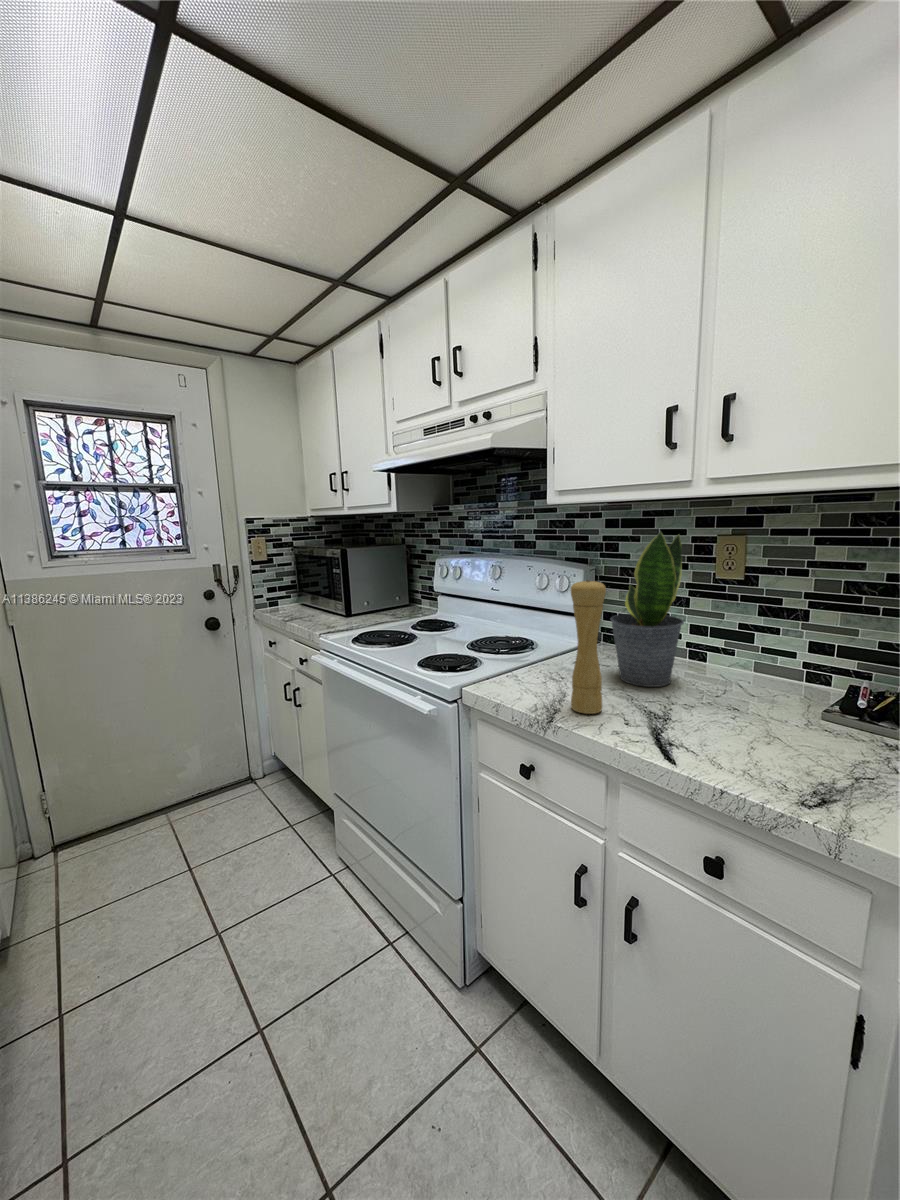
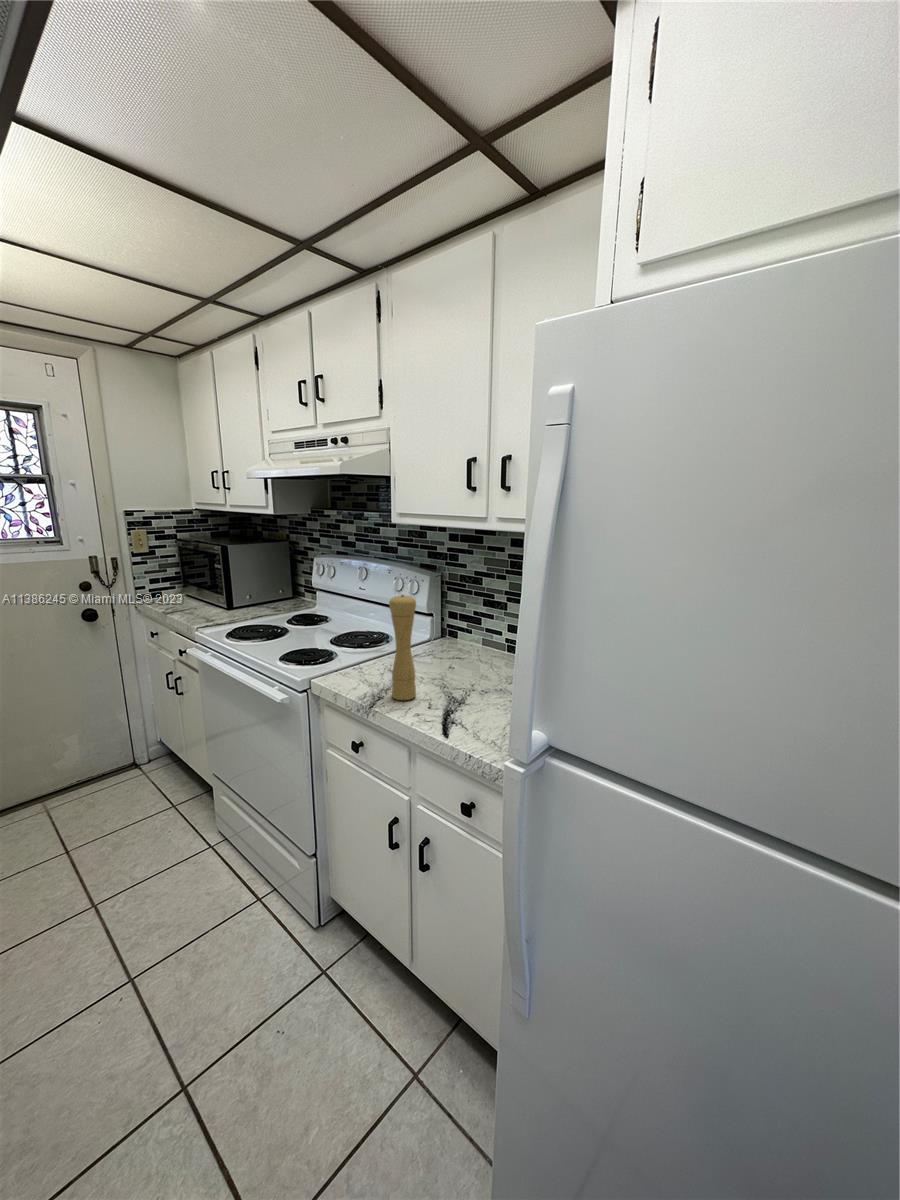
potted plant: present [610,532,684,687] -> none [437,554,491,677]

